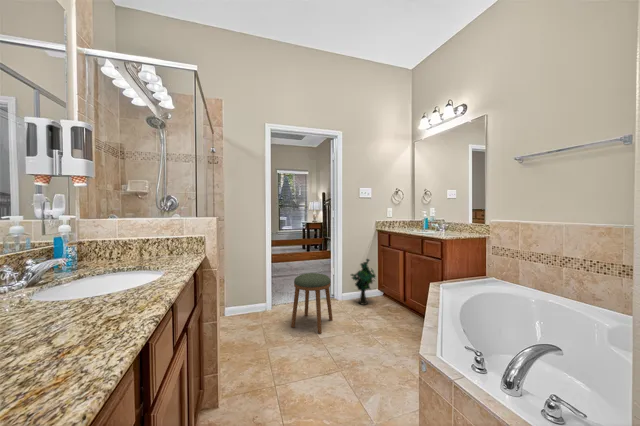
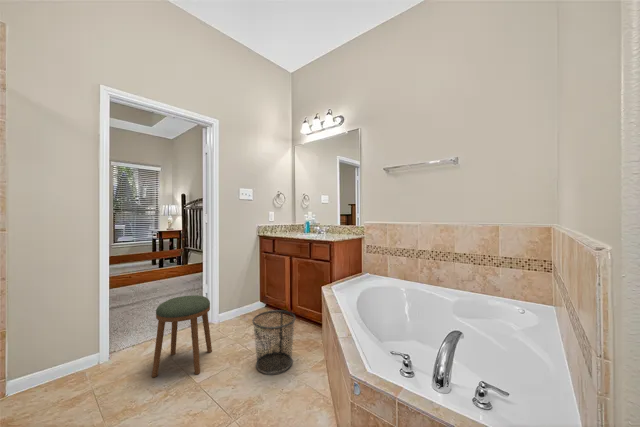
decorative plant: present [351,259,375,304] -> none [229,269,260,323]
waste bin: none [361,296,399,351] -> present [252,310,295,374]

